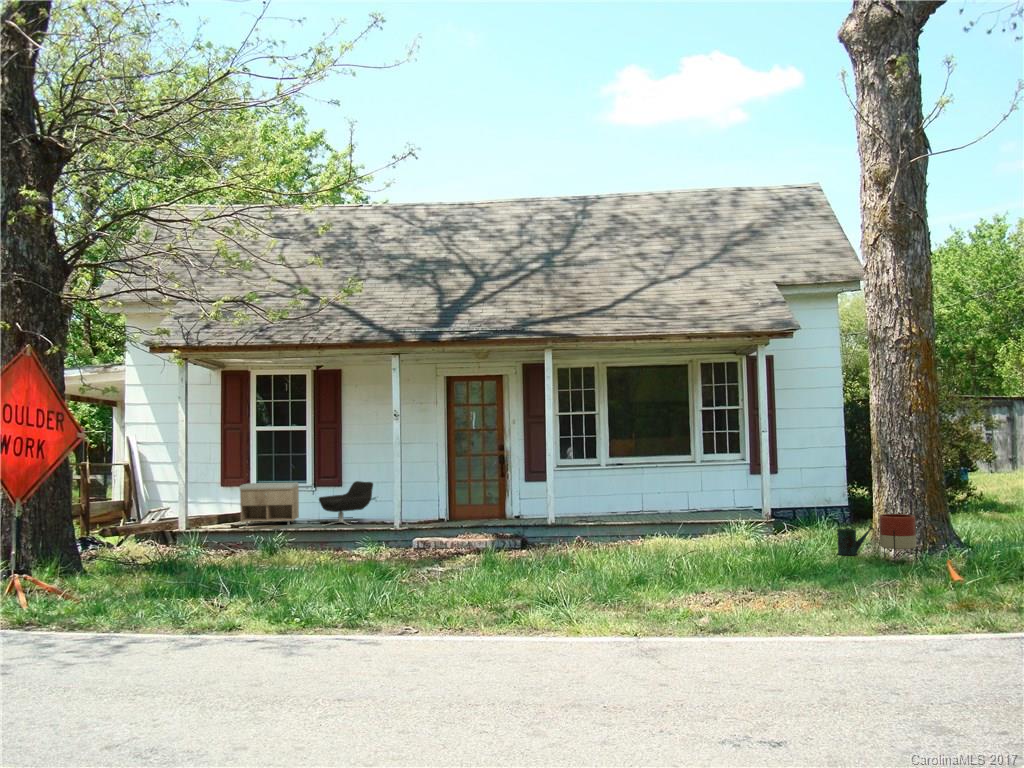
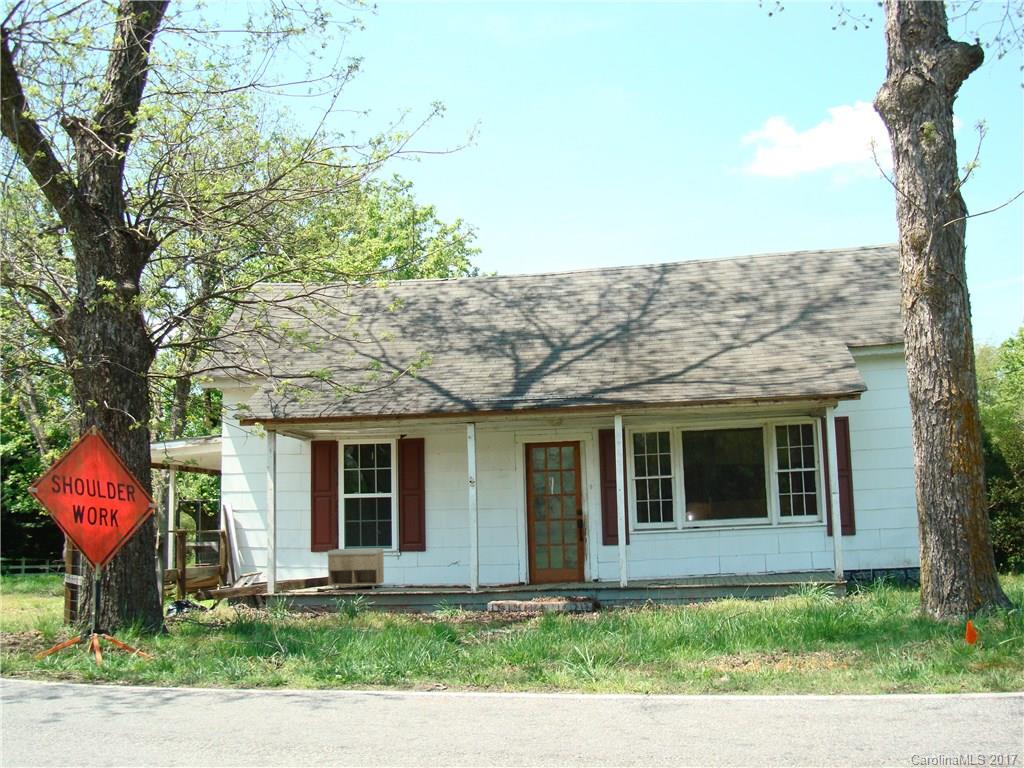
lounge chair: present [319,481,373,525] -> none [401,547,453,590]
planter: present [879,514,917,563] -> none [921,574,961,622]
watering can: present [837,526,874,555] -> none [878,586,922,615]

